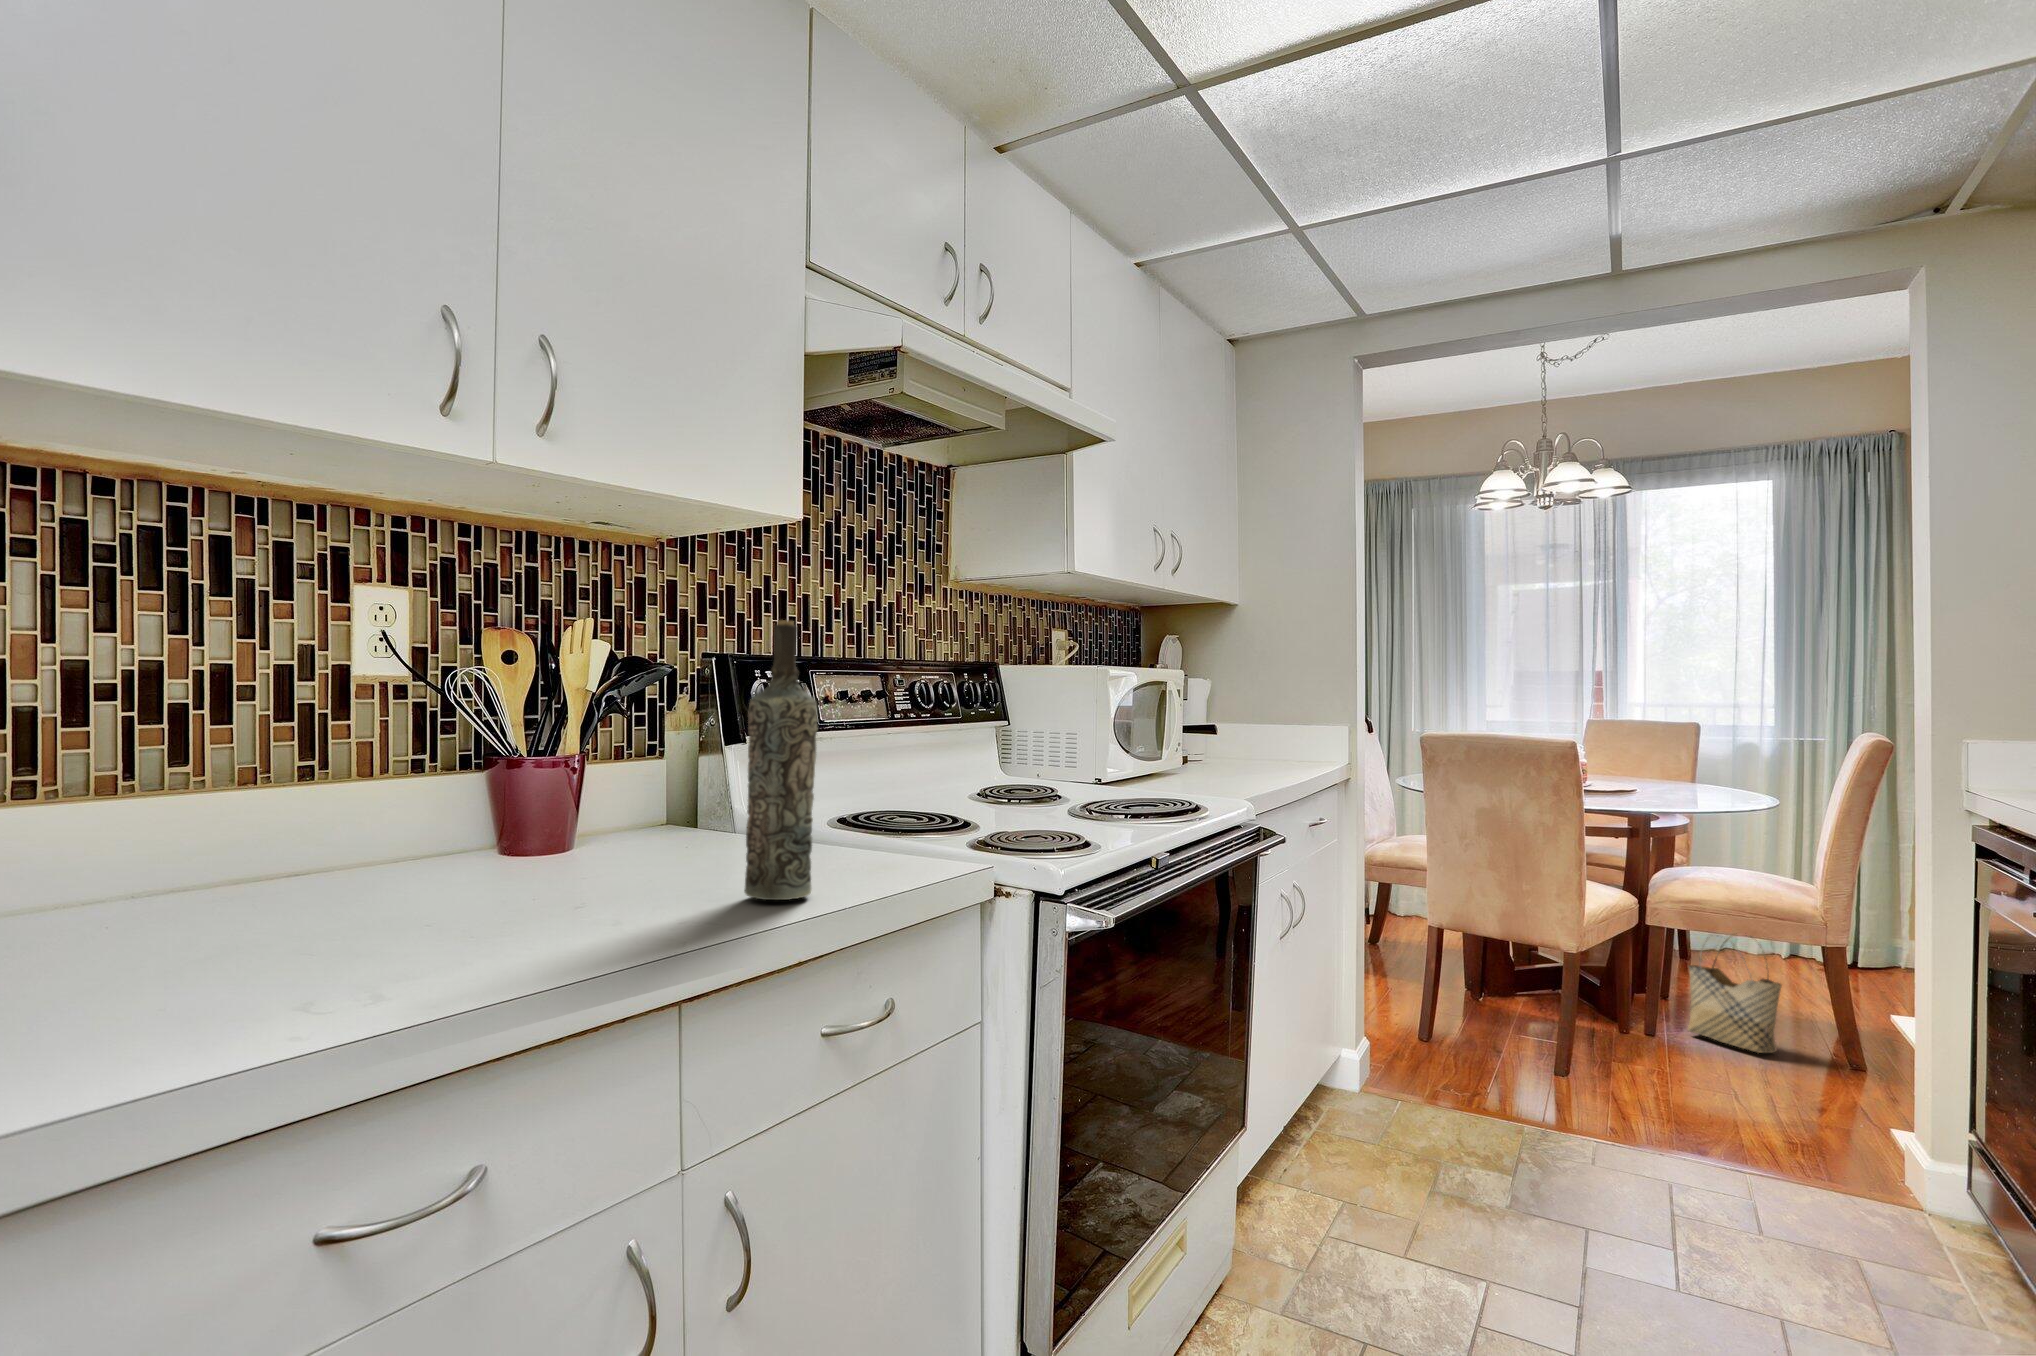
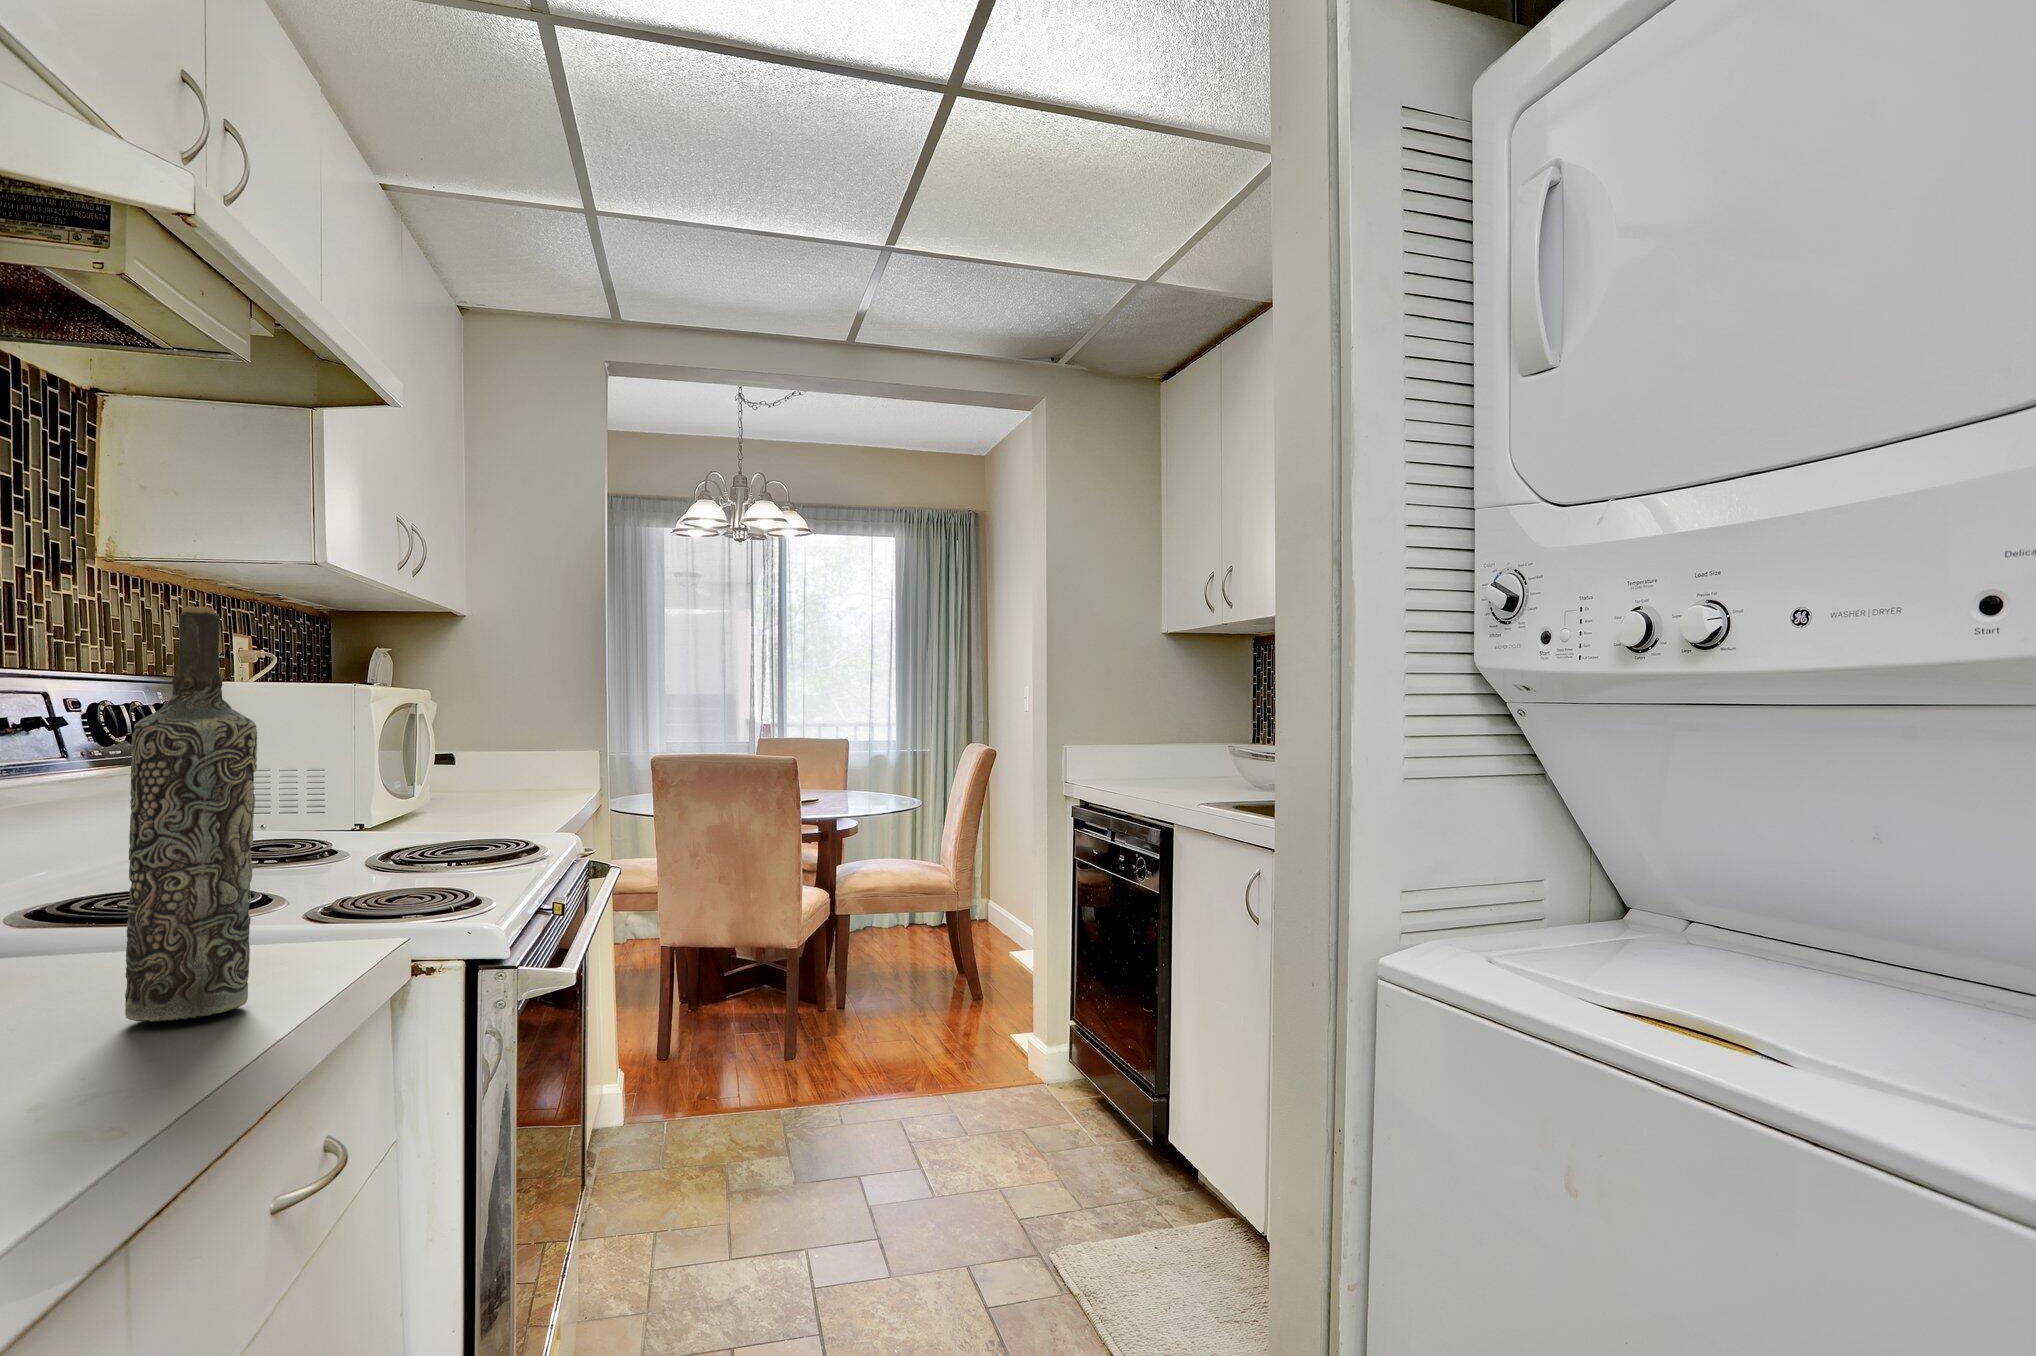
woven basket: present [1688,937,1782,1053] -> none [867,905,932,1001]

